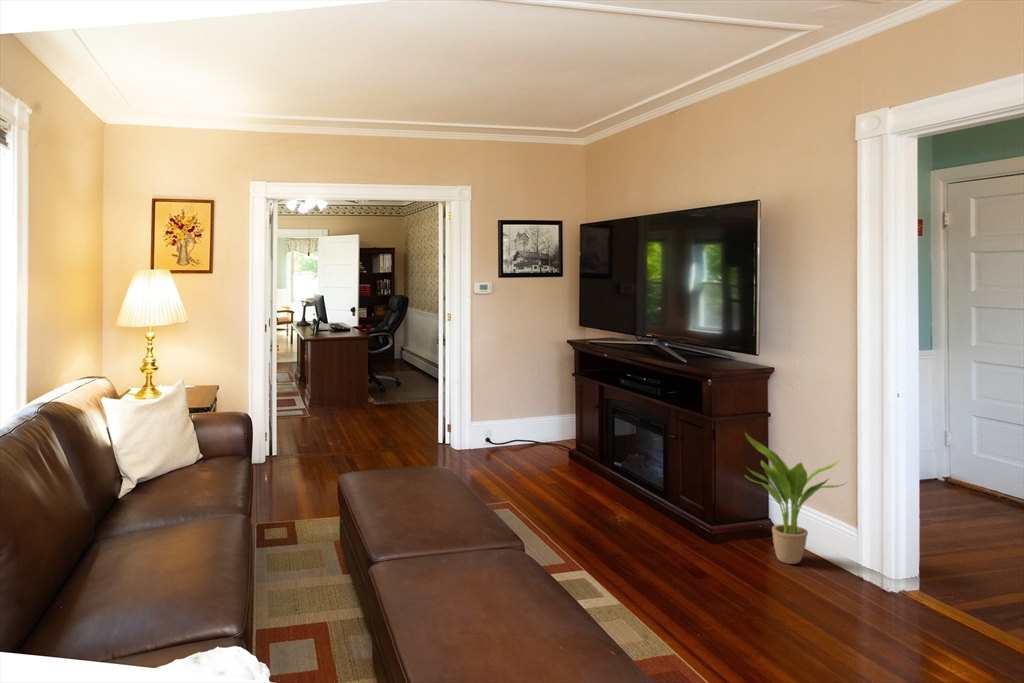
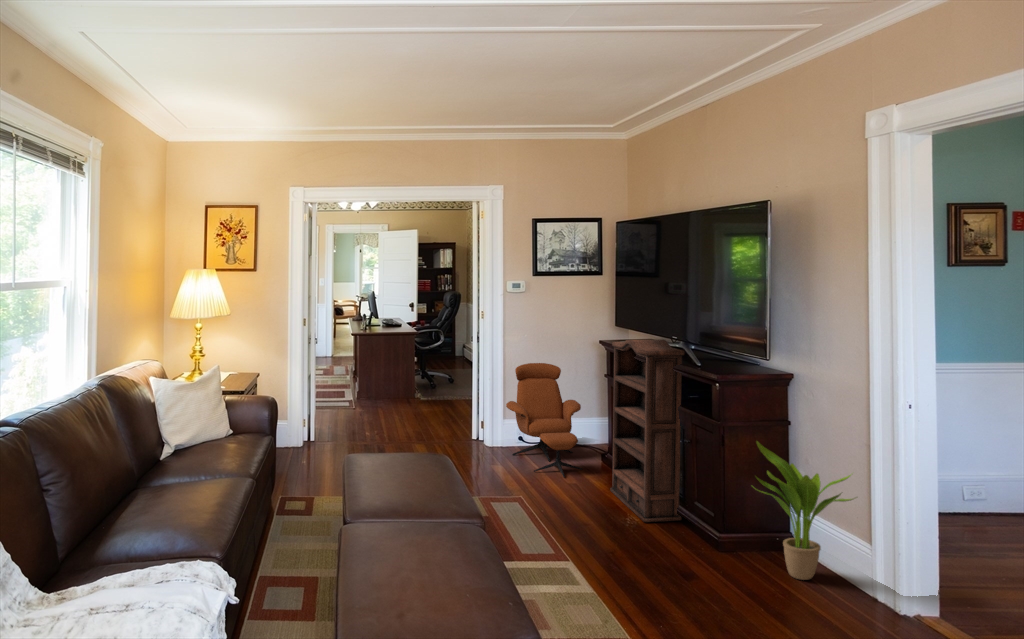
bookshelf: none [586,337,666,516] -> present [610,340,684,522]
lounge chair: none [474,364,554,476] -> present [506,363,583,477]

